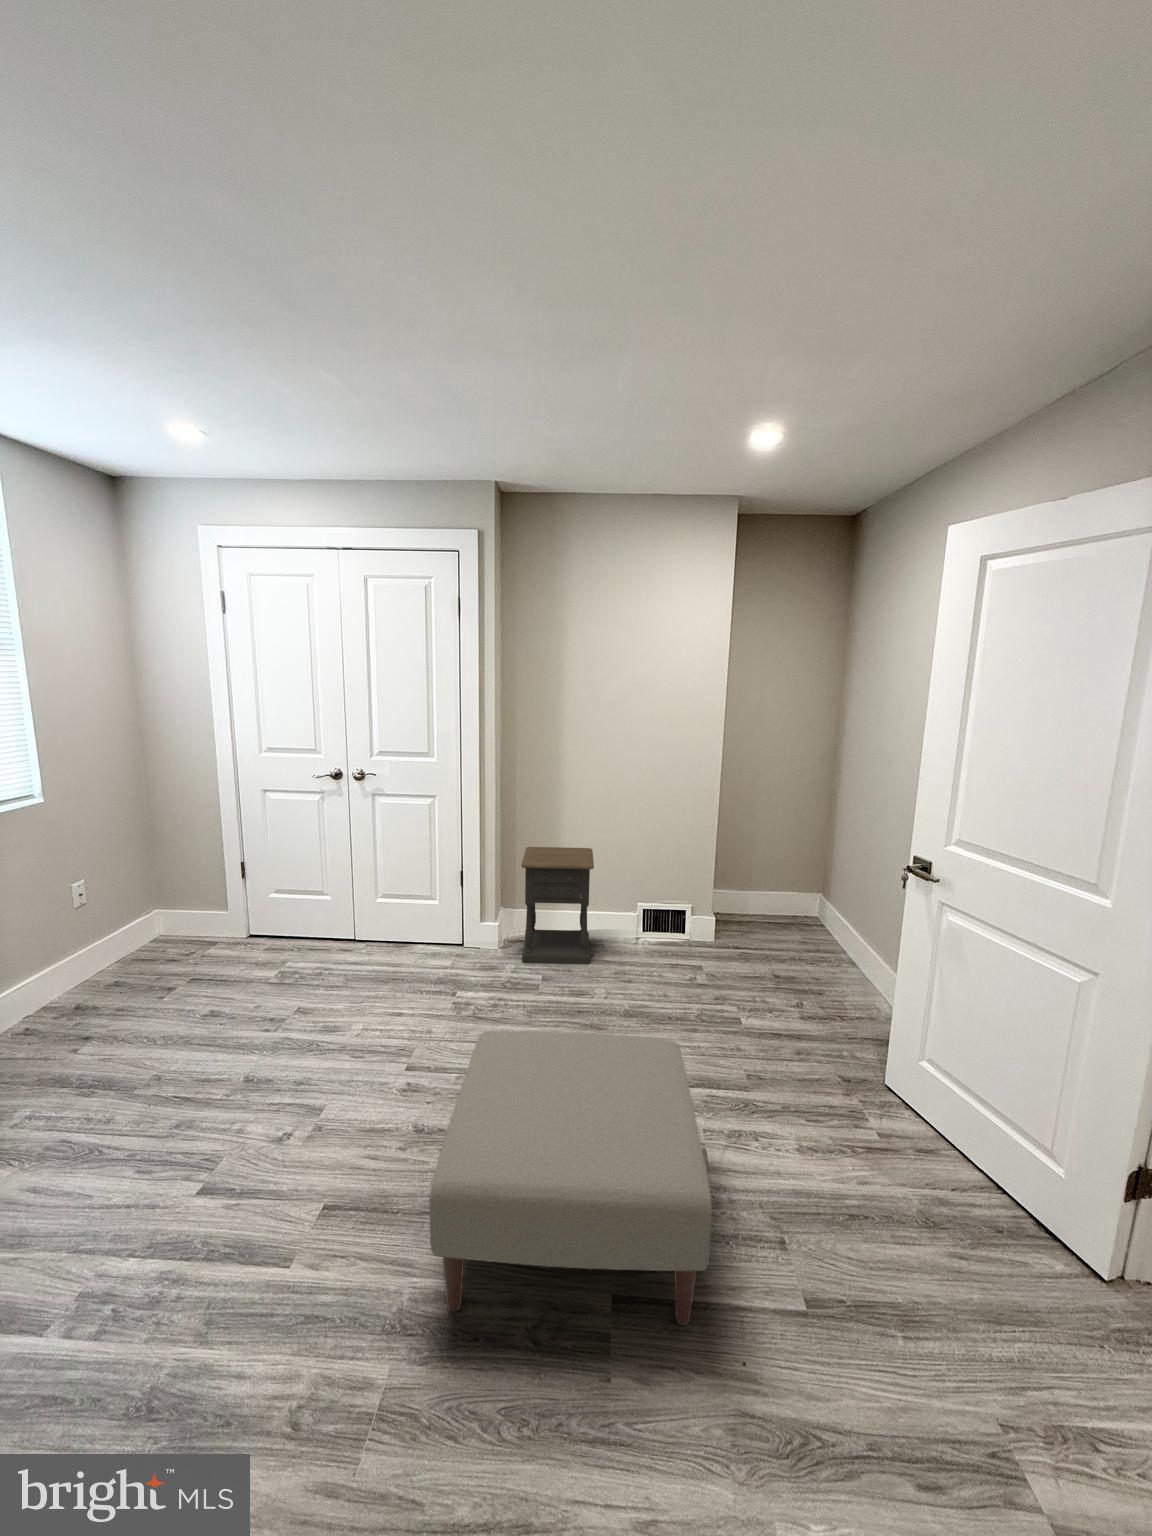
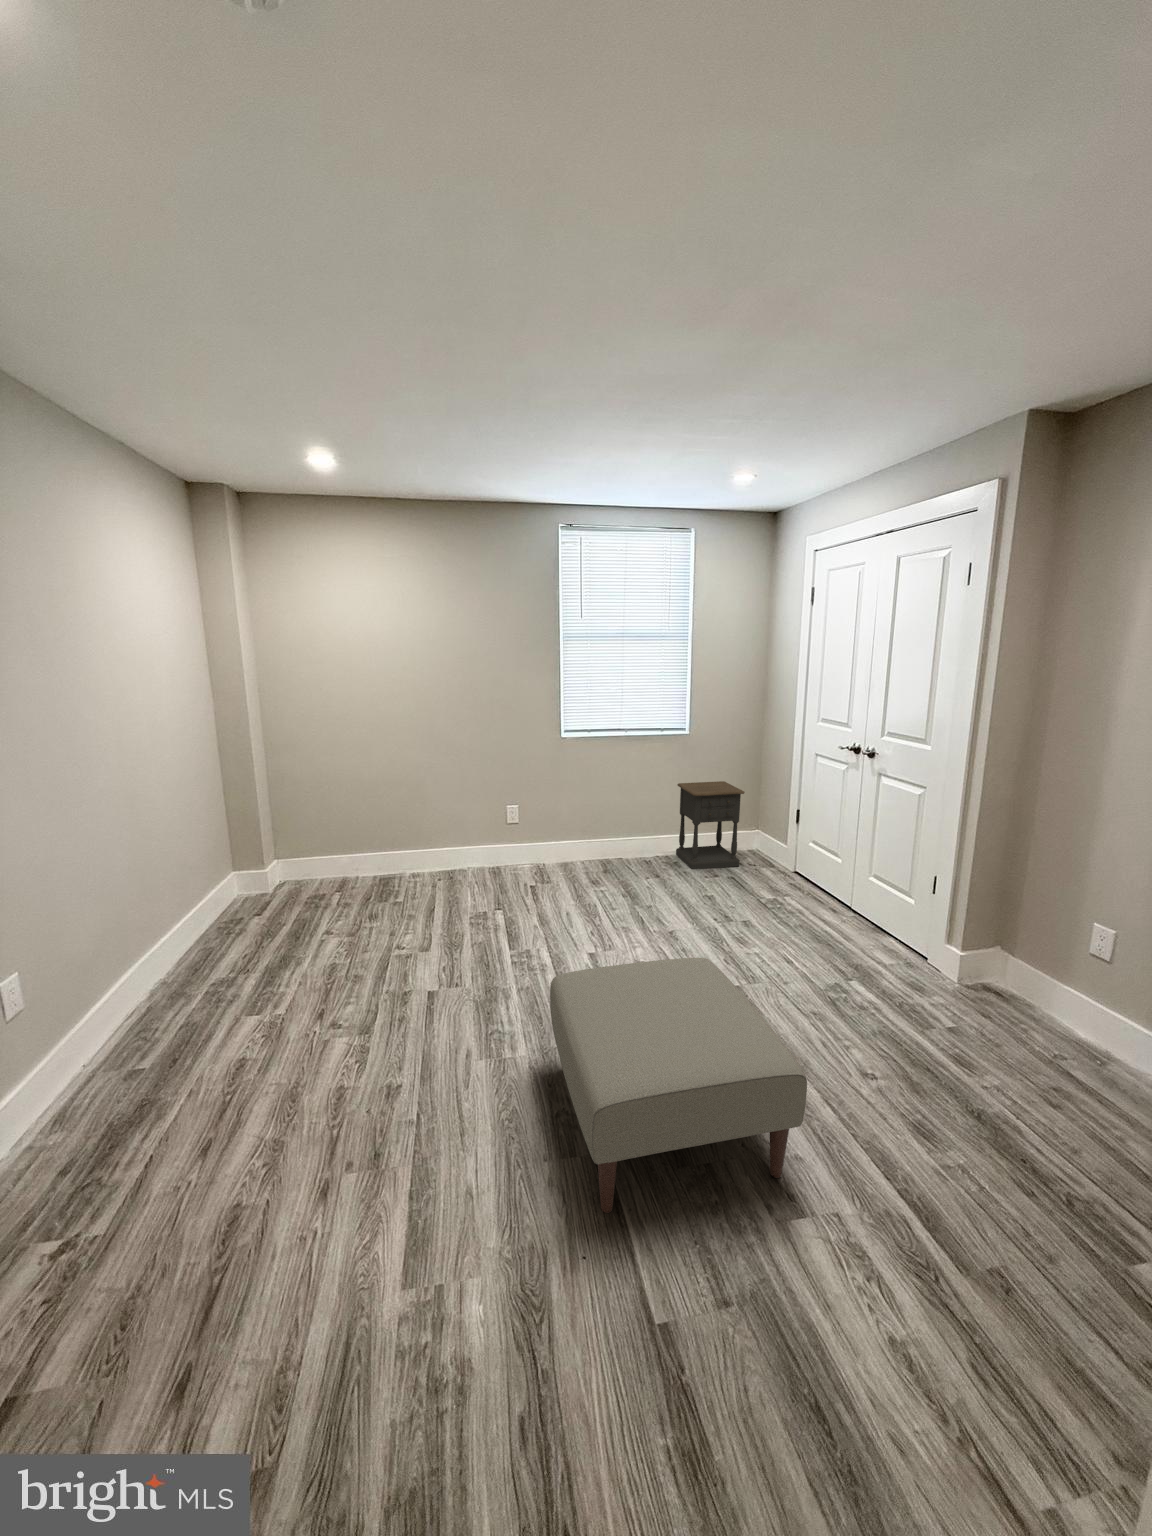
nightstand: present [521,847,594,965] -> present [676,781,745,869]

